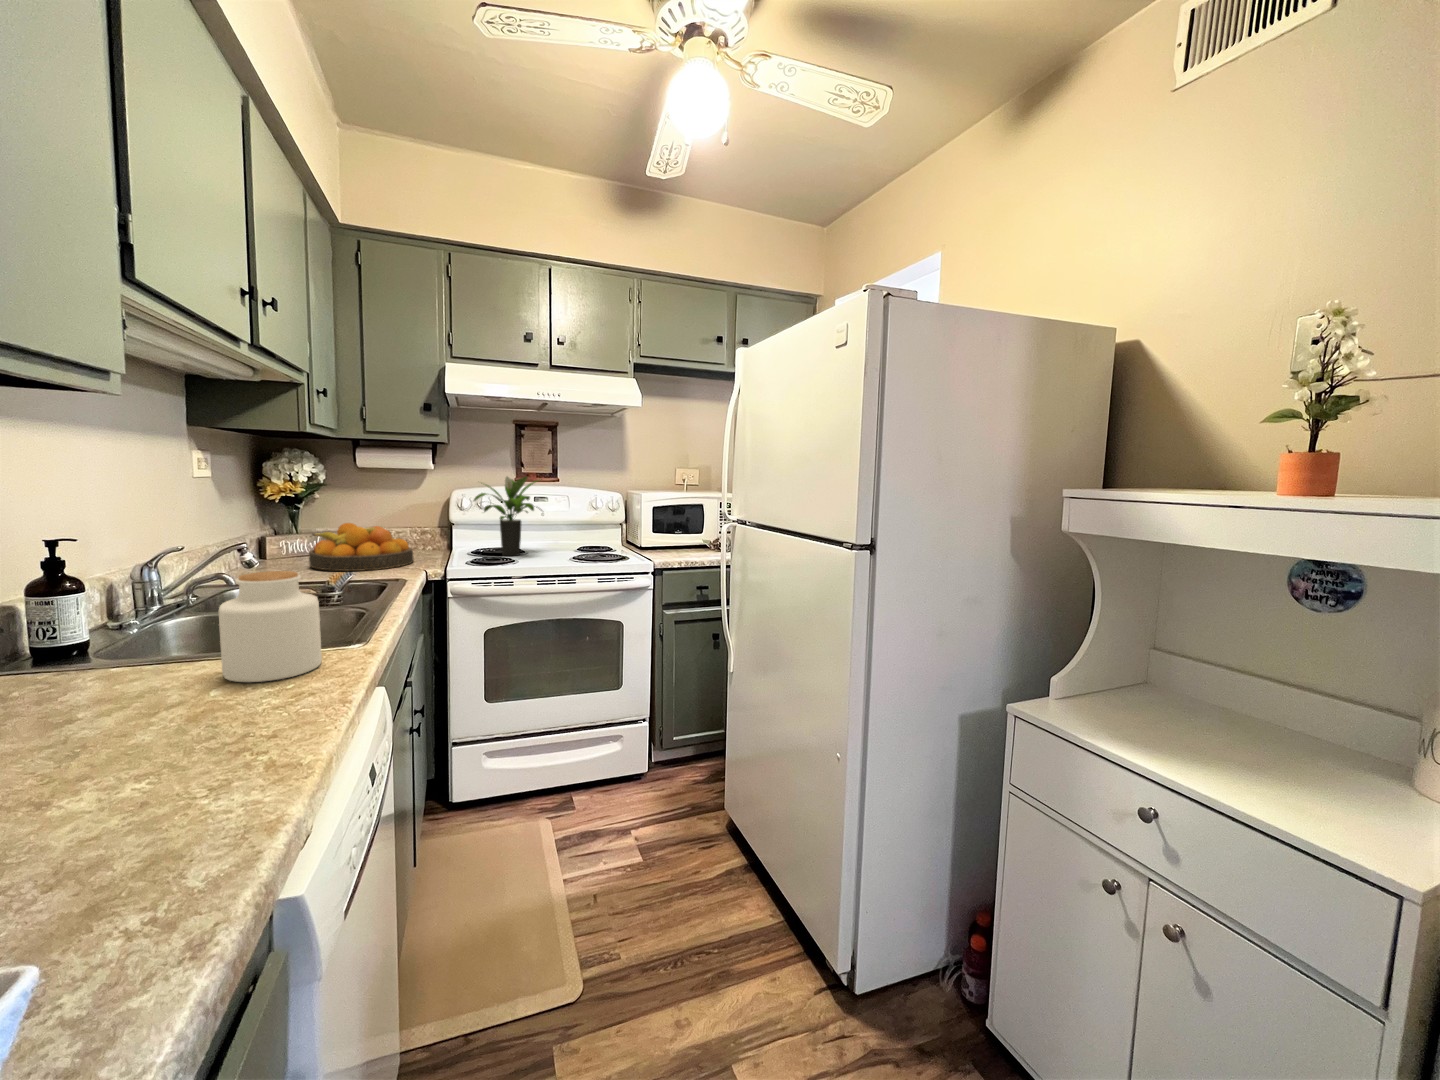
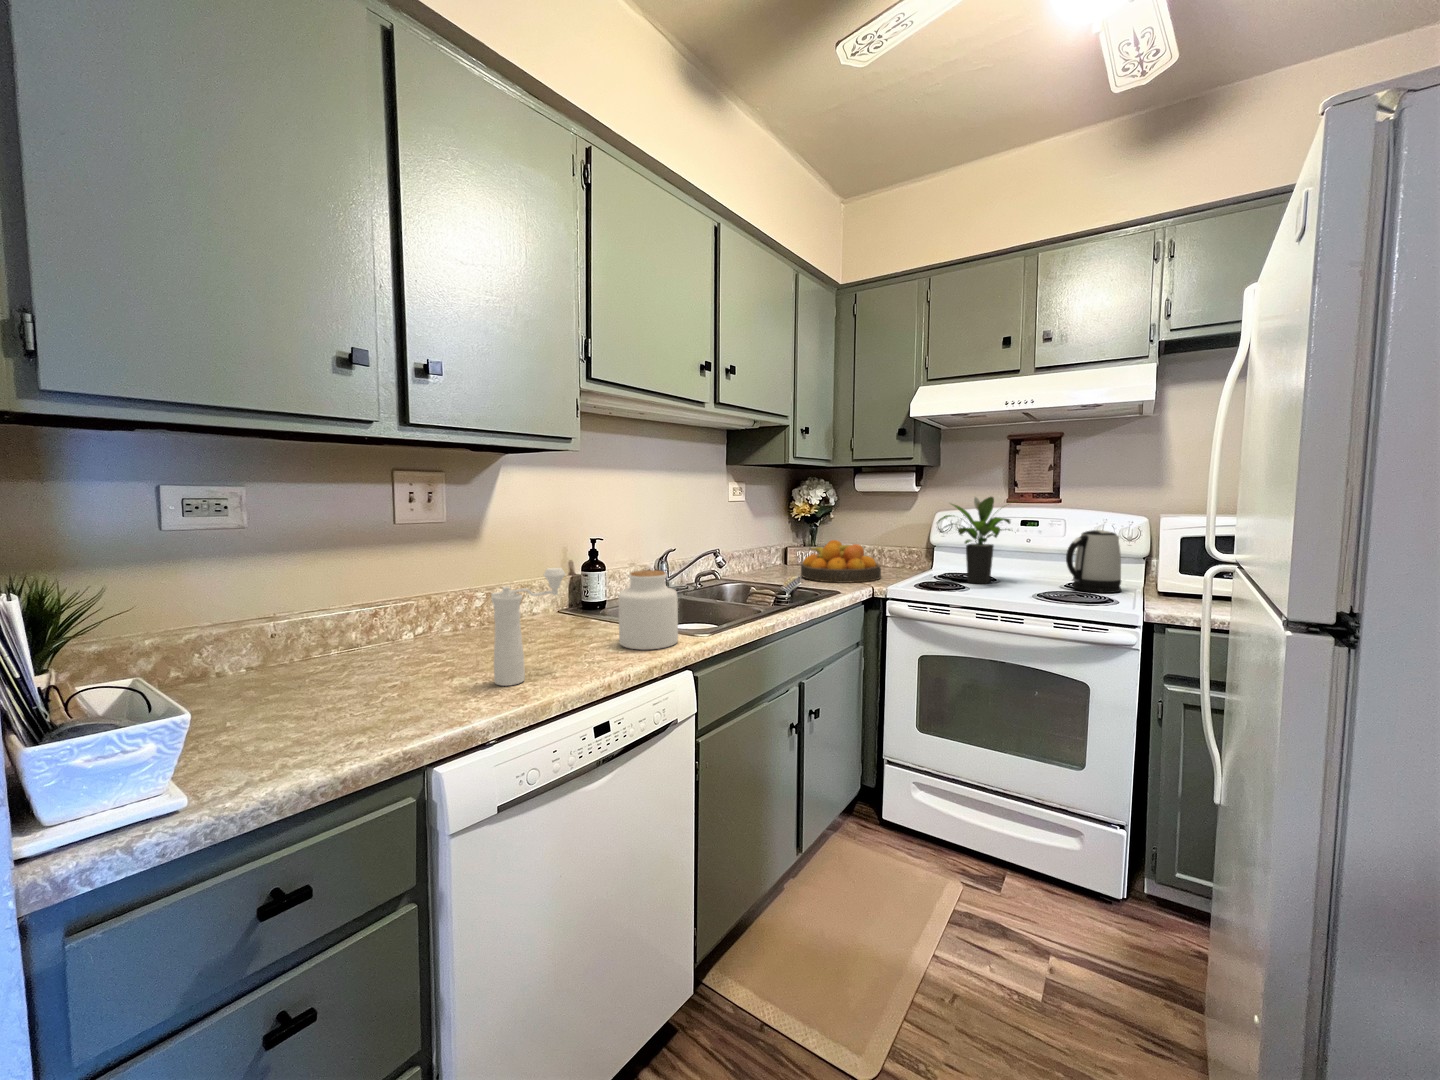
kettle: none [585,504,619,553] -> present [1066,530,1121,593]
pepper mill: none [101,579,208,782] -> present [491,568,565,686]

